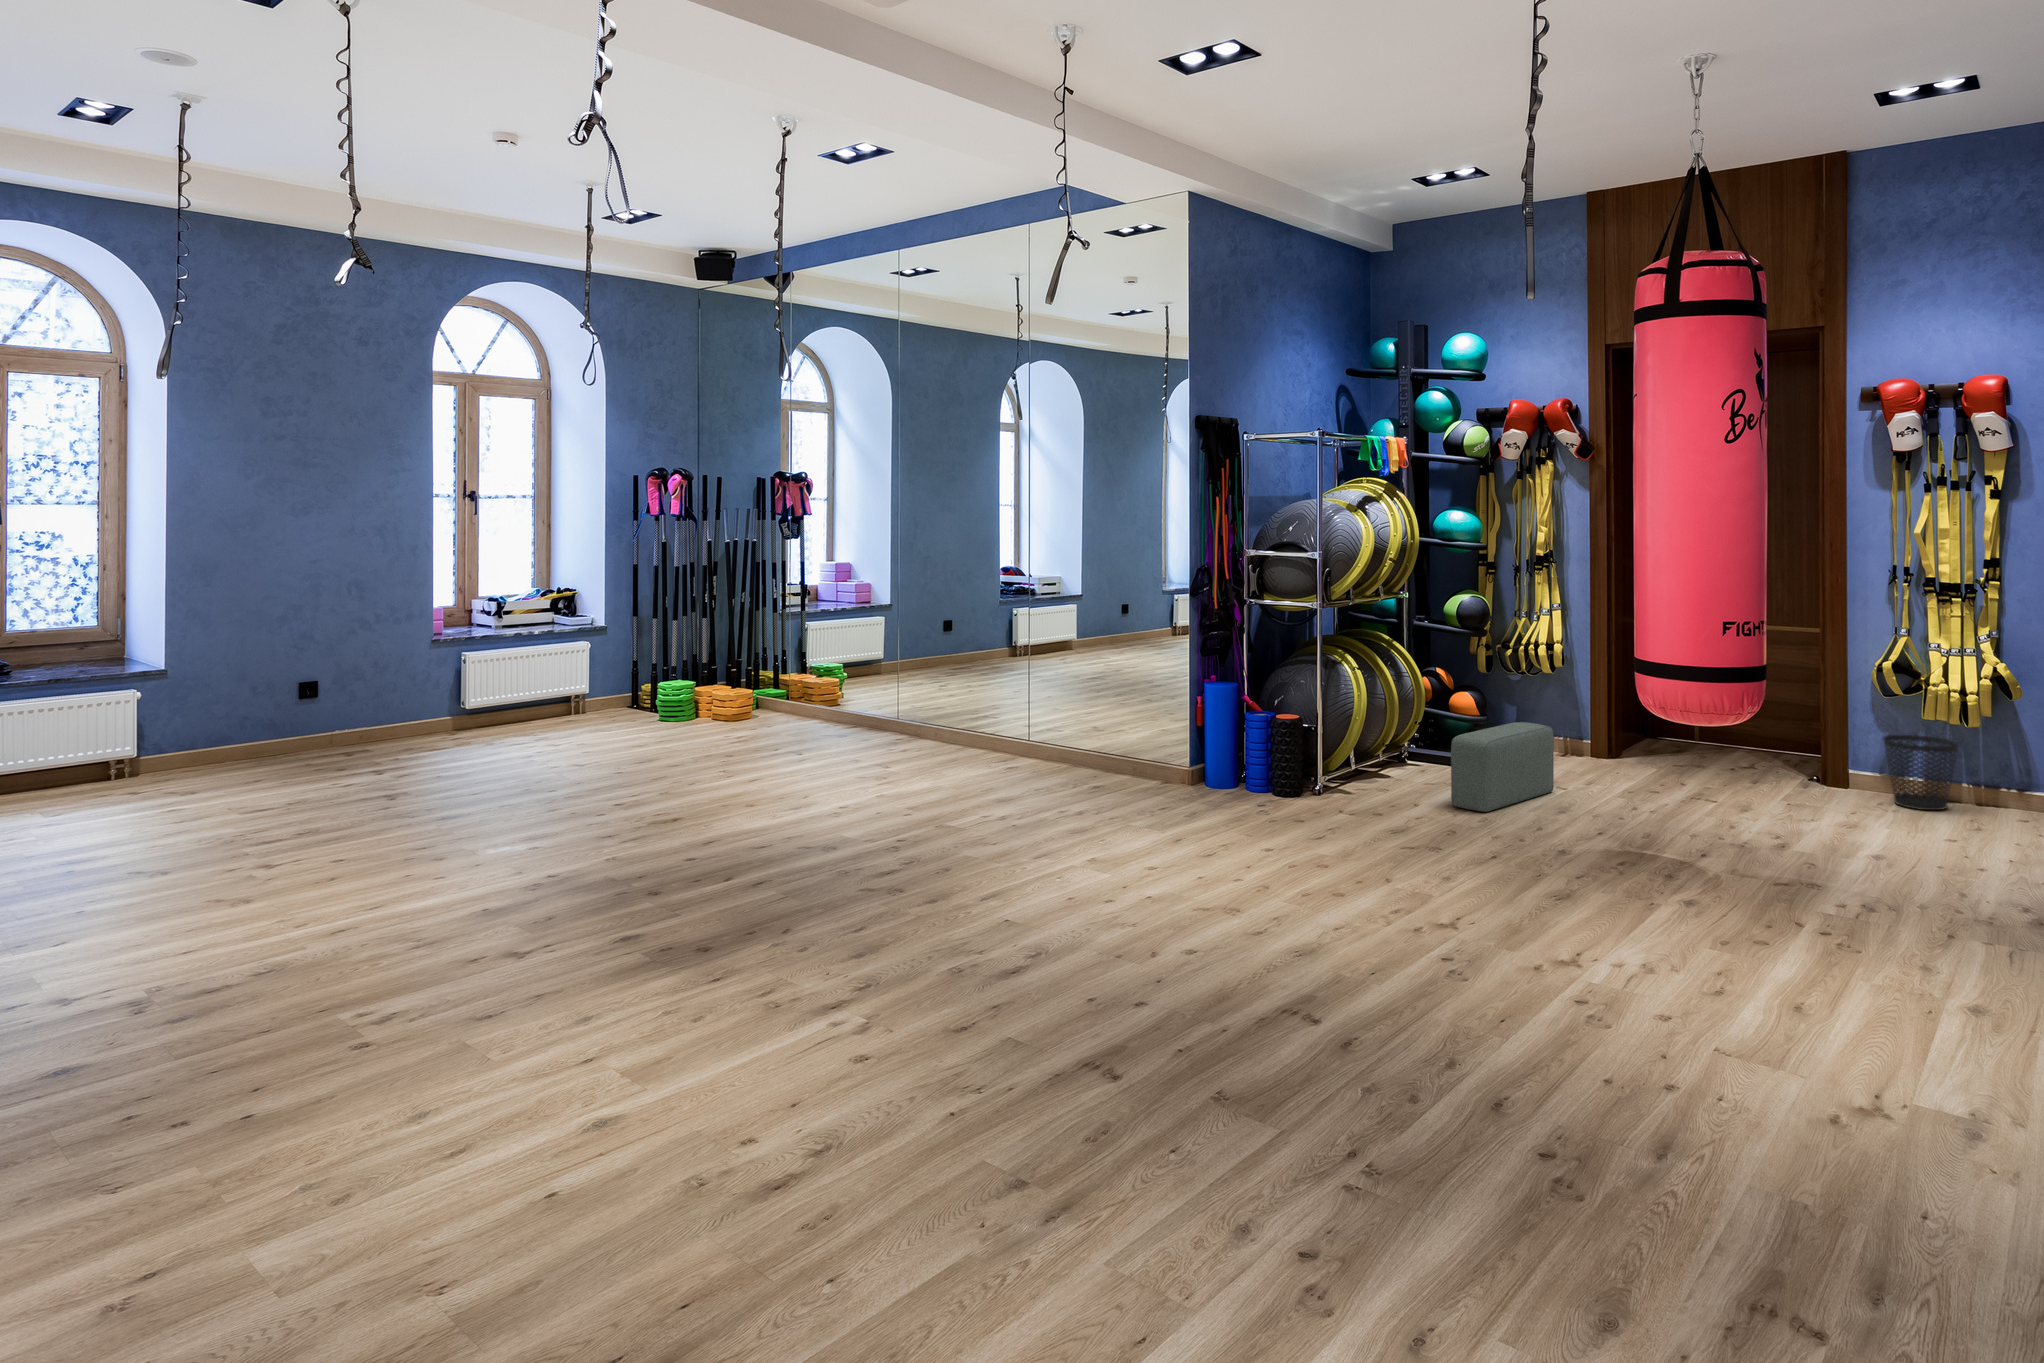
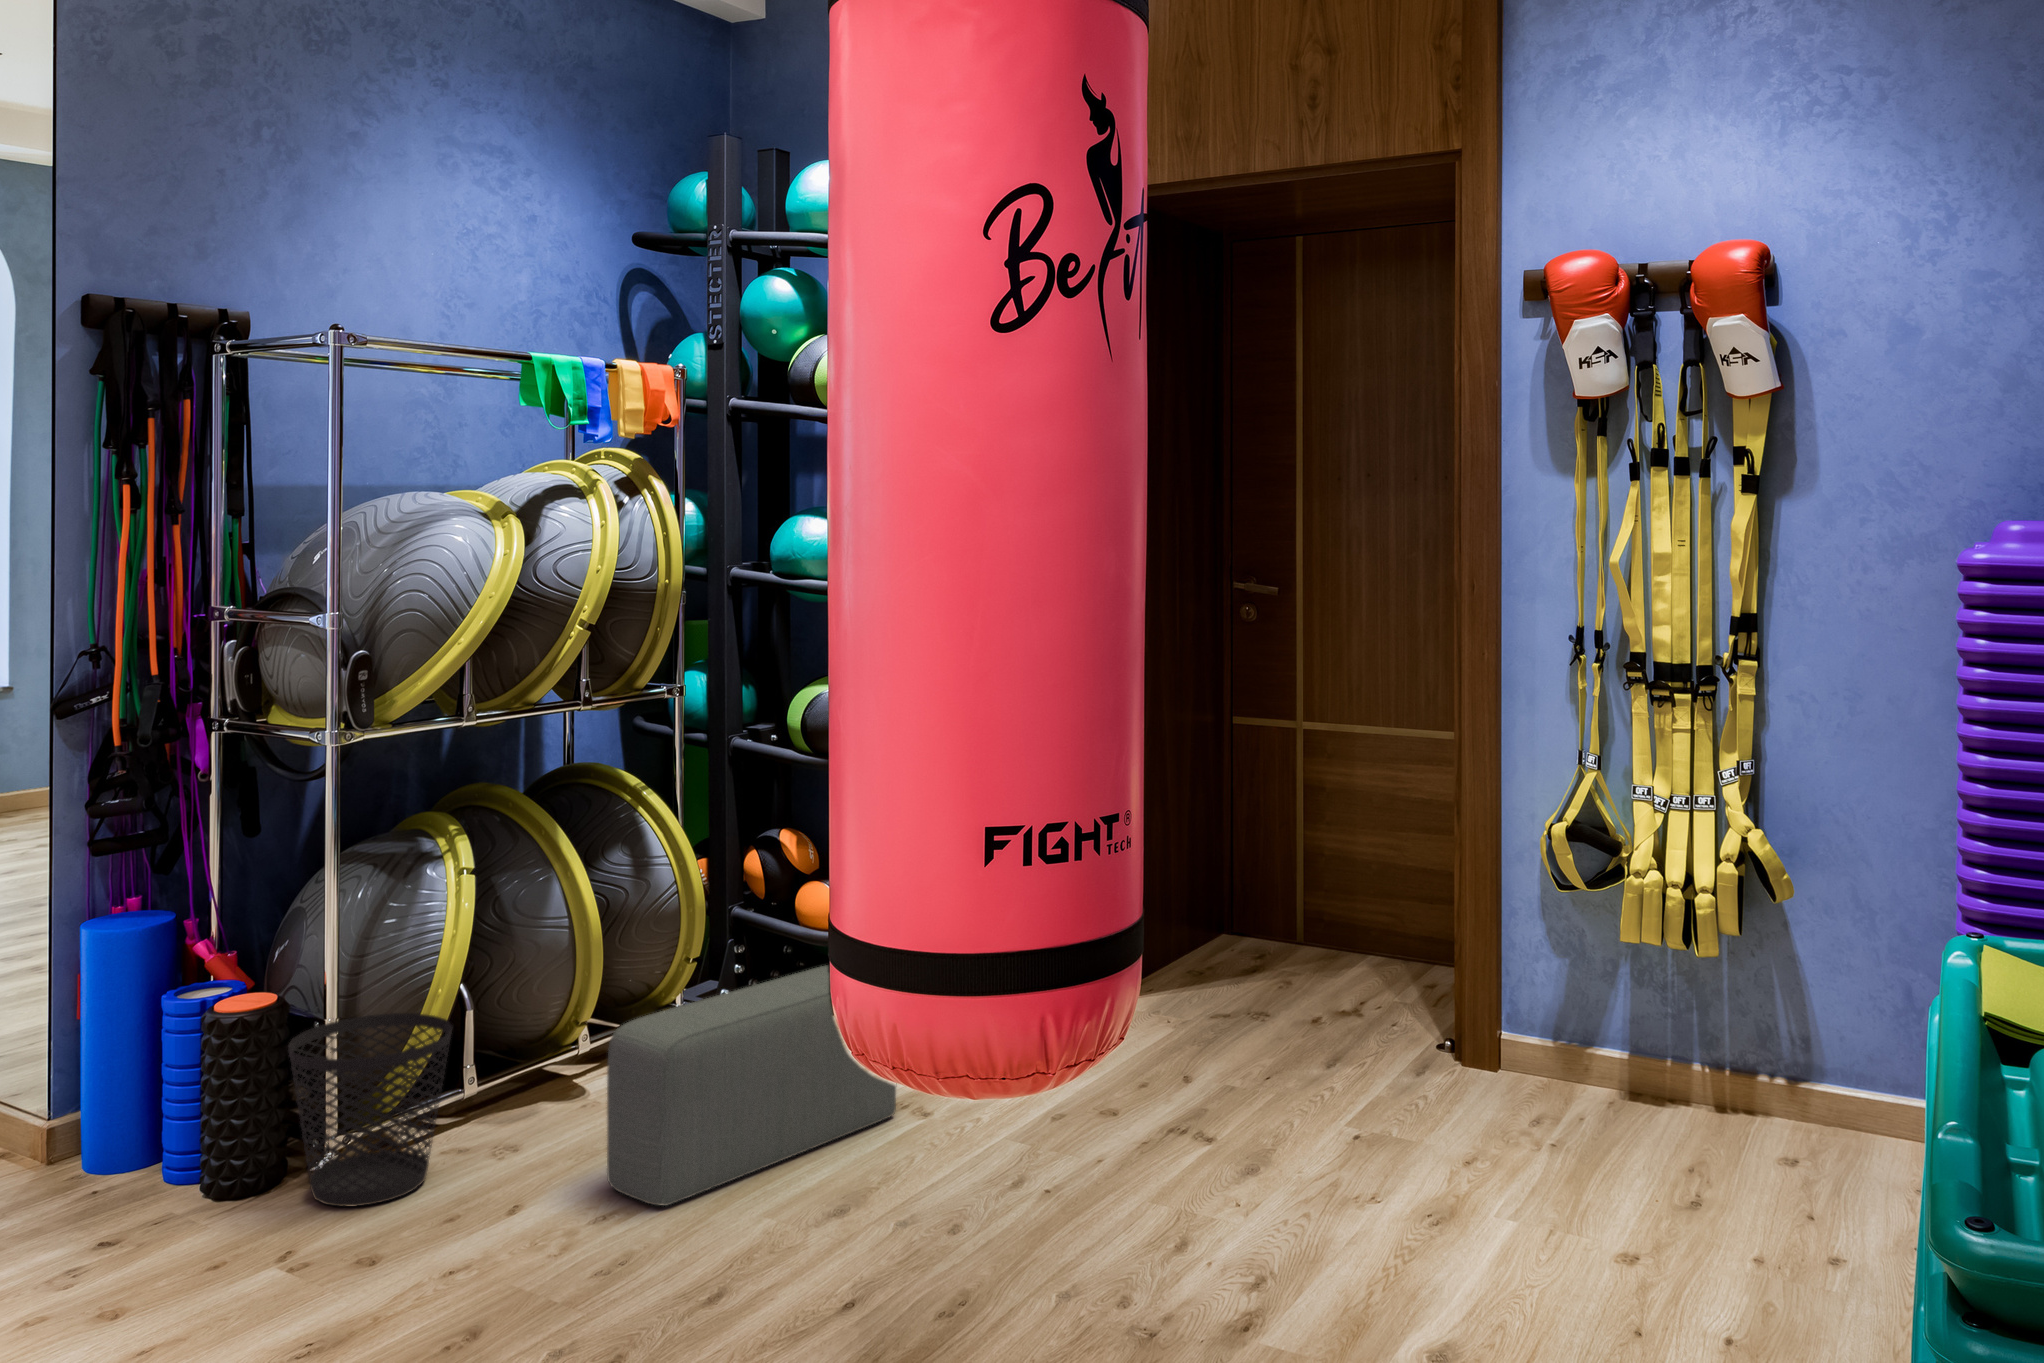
wastebasket: present [1884,735,1959,810] -> present [288,1013,452,1206]

